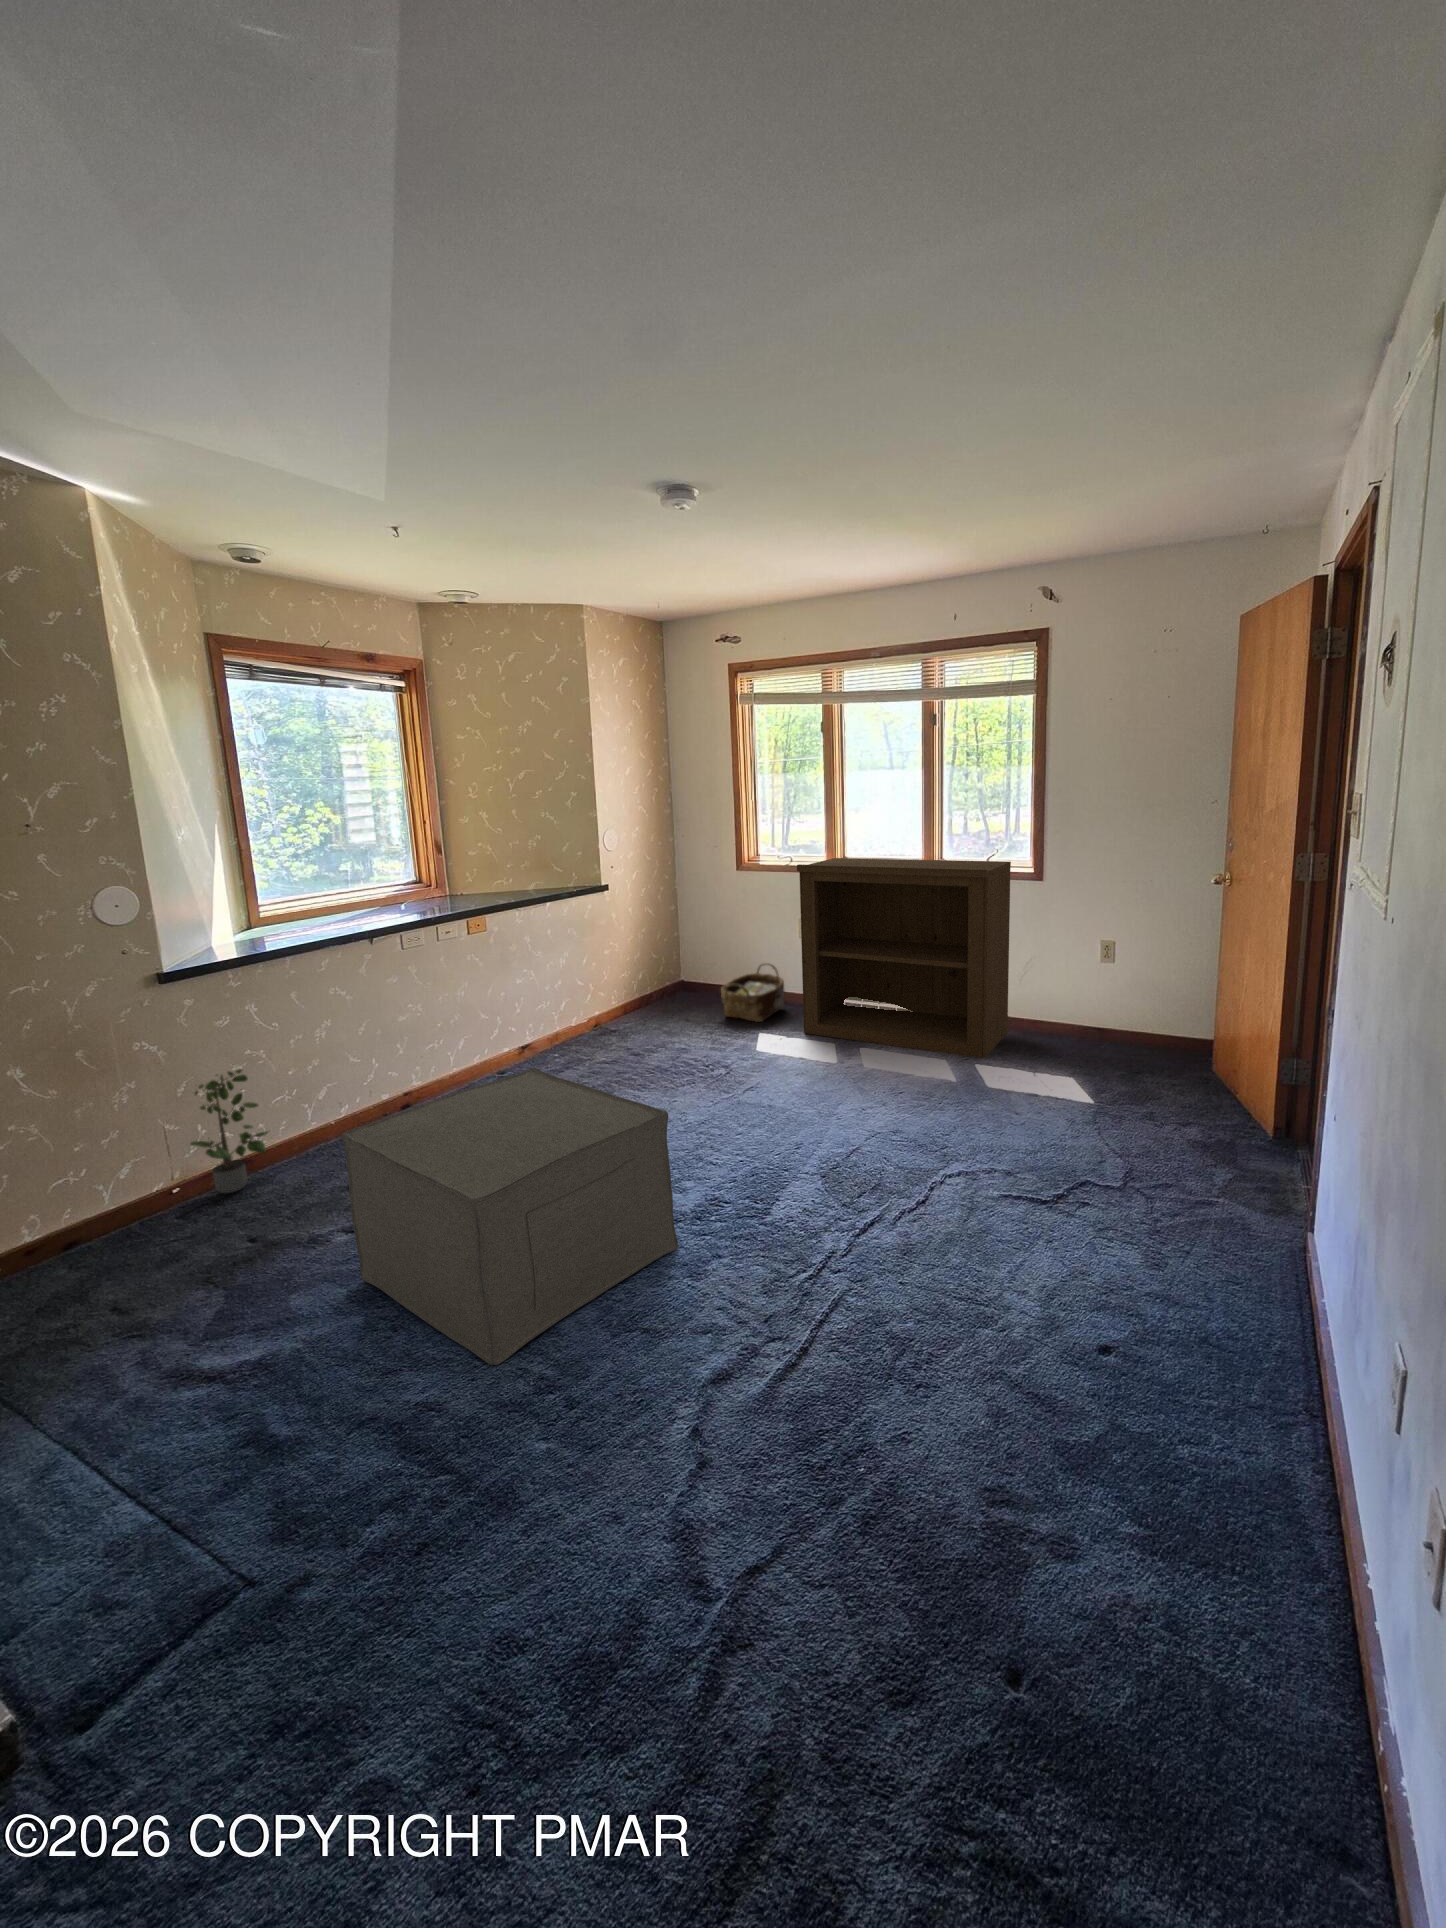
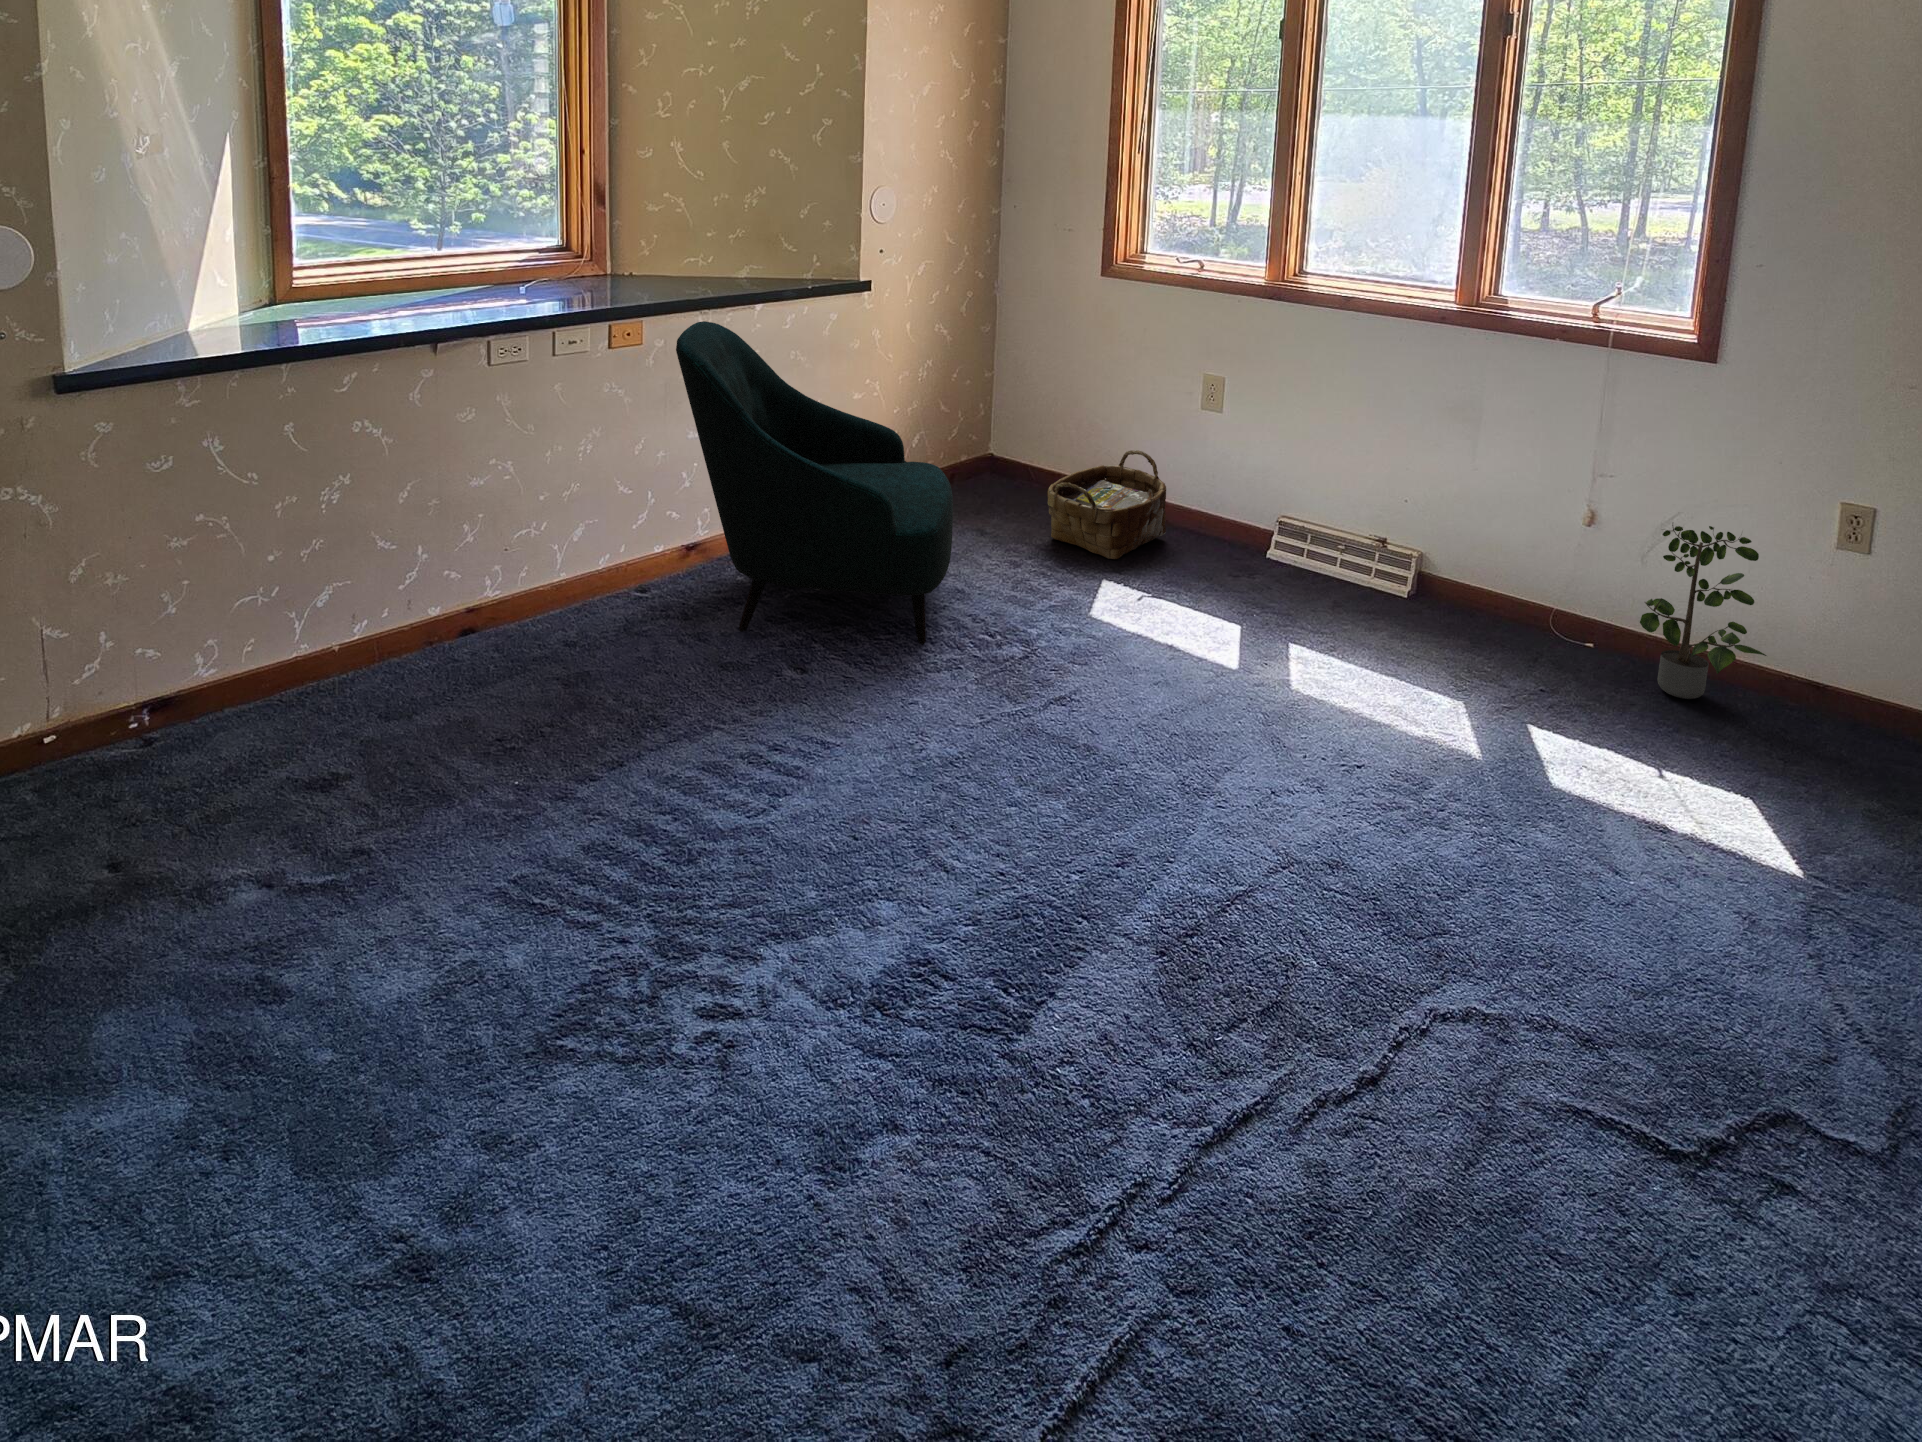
bookshelf: present [797,858,1011,1058] -> none [1189,275,1651,714]
armchair: none [511,913,678,1083] -> present [676,321,953,644]
ottoman: present [342,1068,678,1365] -> none [216,637,821,1313]
potted plant: present [191,1069,270,1193] -> present [1640,525,1766,699]

